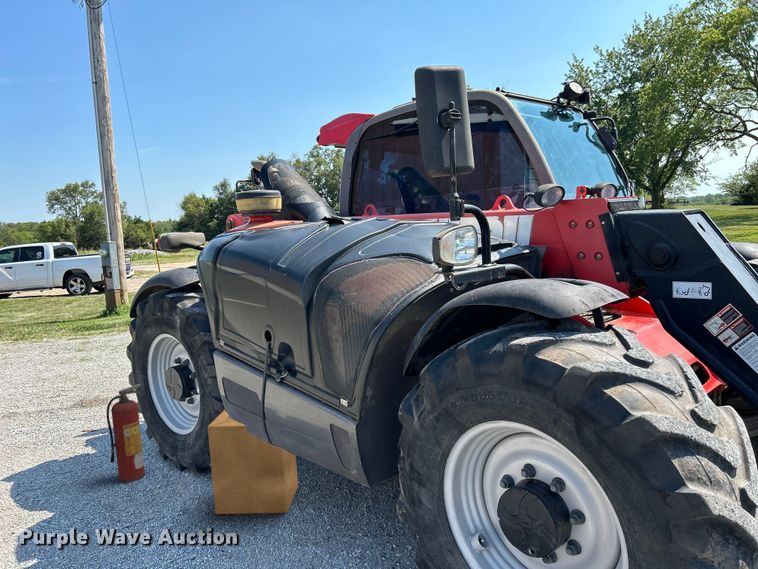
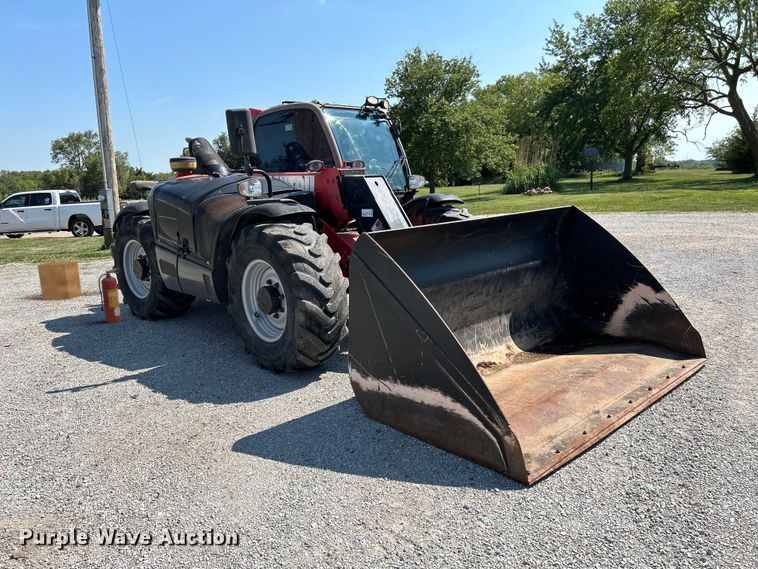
cardboard box: present [208,408,298,514] -> present [38,261,81,300]

